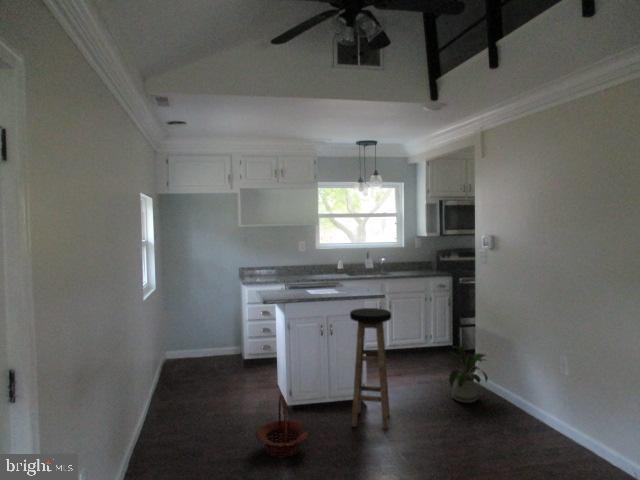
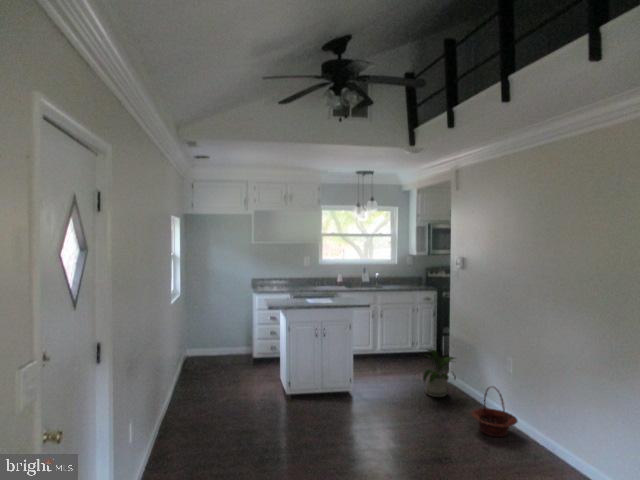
bar stool: present [350,308,391,429] -> none [338,315,373,414]
basket: present [255,395,310,458] -> present [471,387,517,437]

